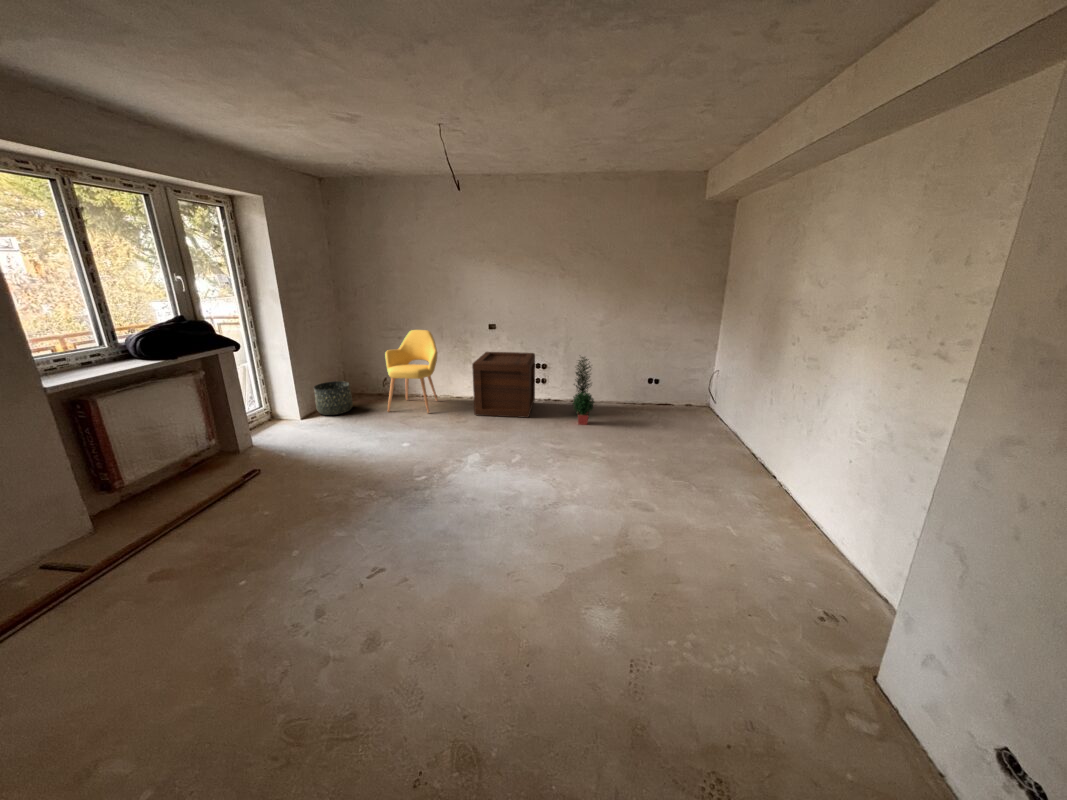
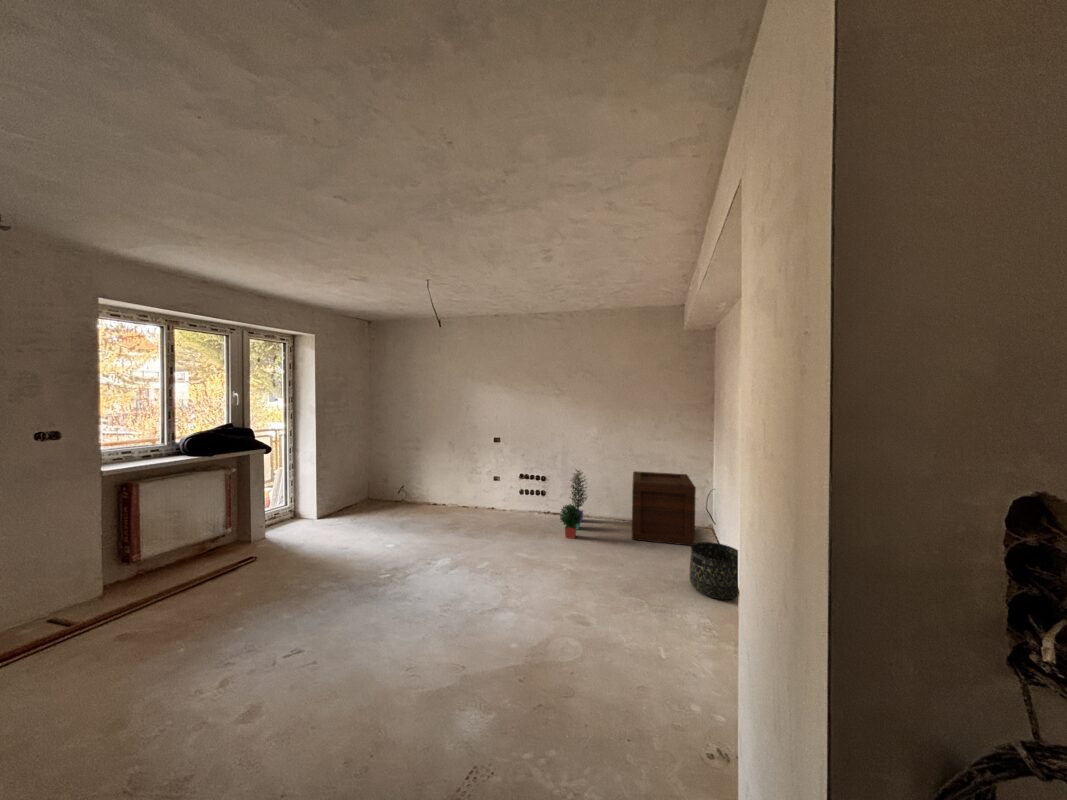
chair: present [385,330,438,413] -> none [393,441,446,519]
wooden crate: present [472,352,535,418] -> present [632,471,696,546]
basket: present [314,381,353,415] -> present [690,542,738,599]

